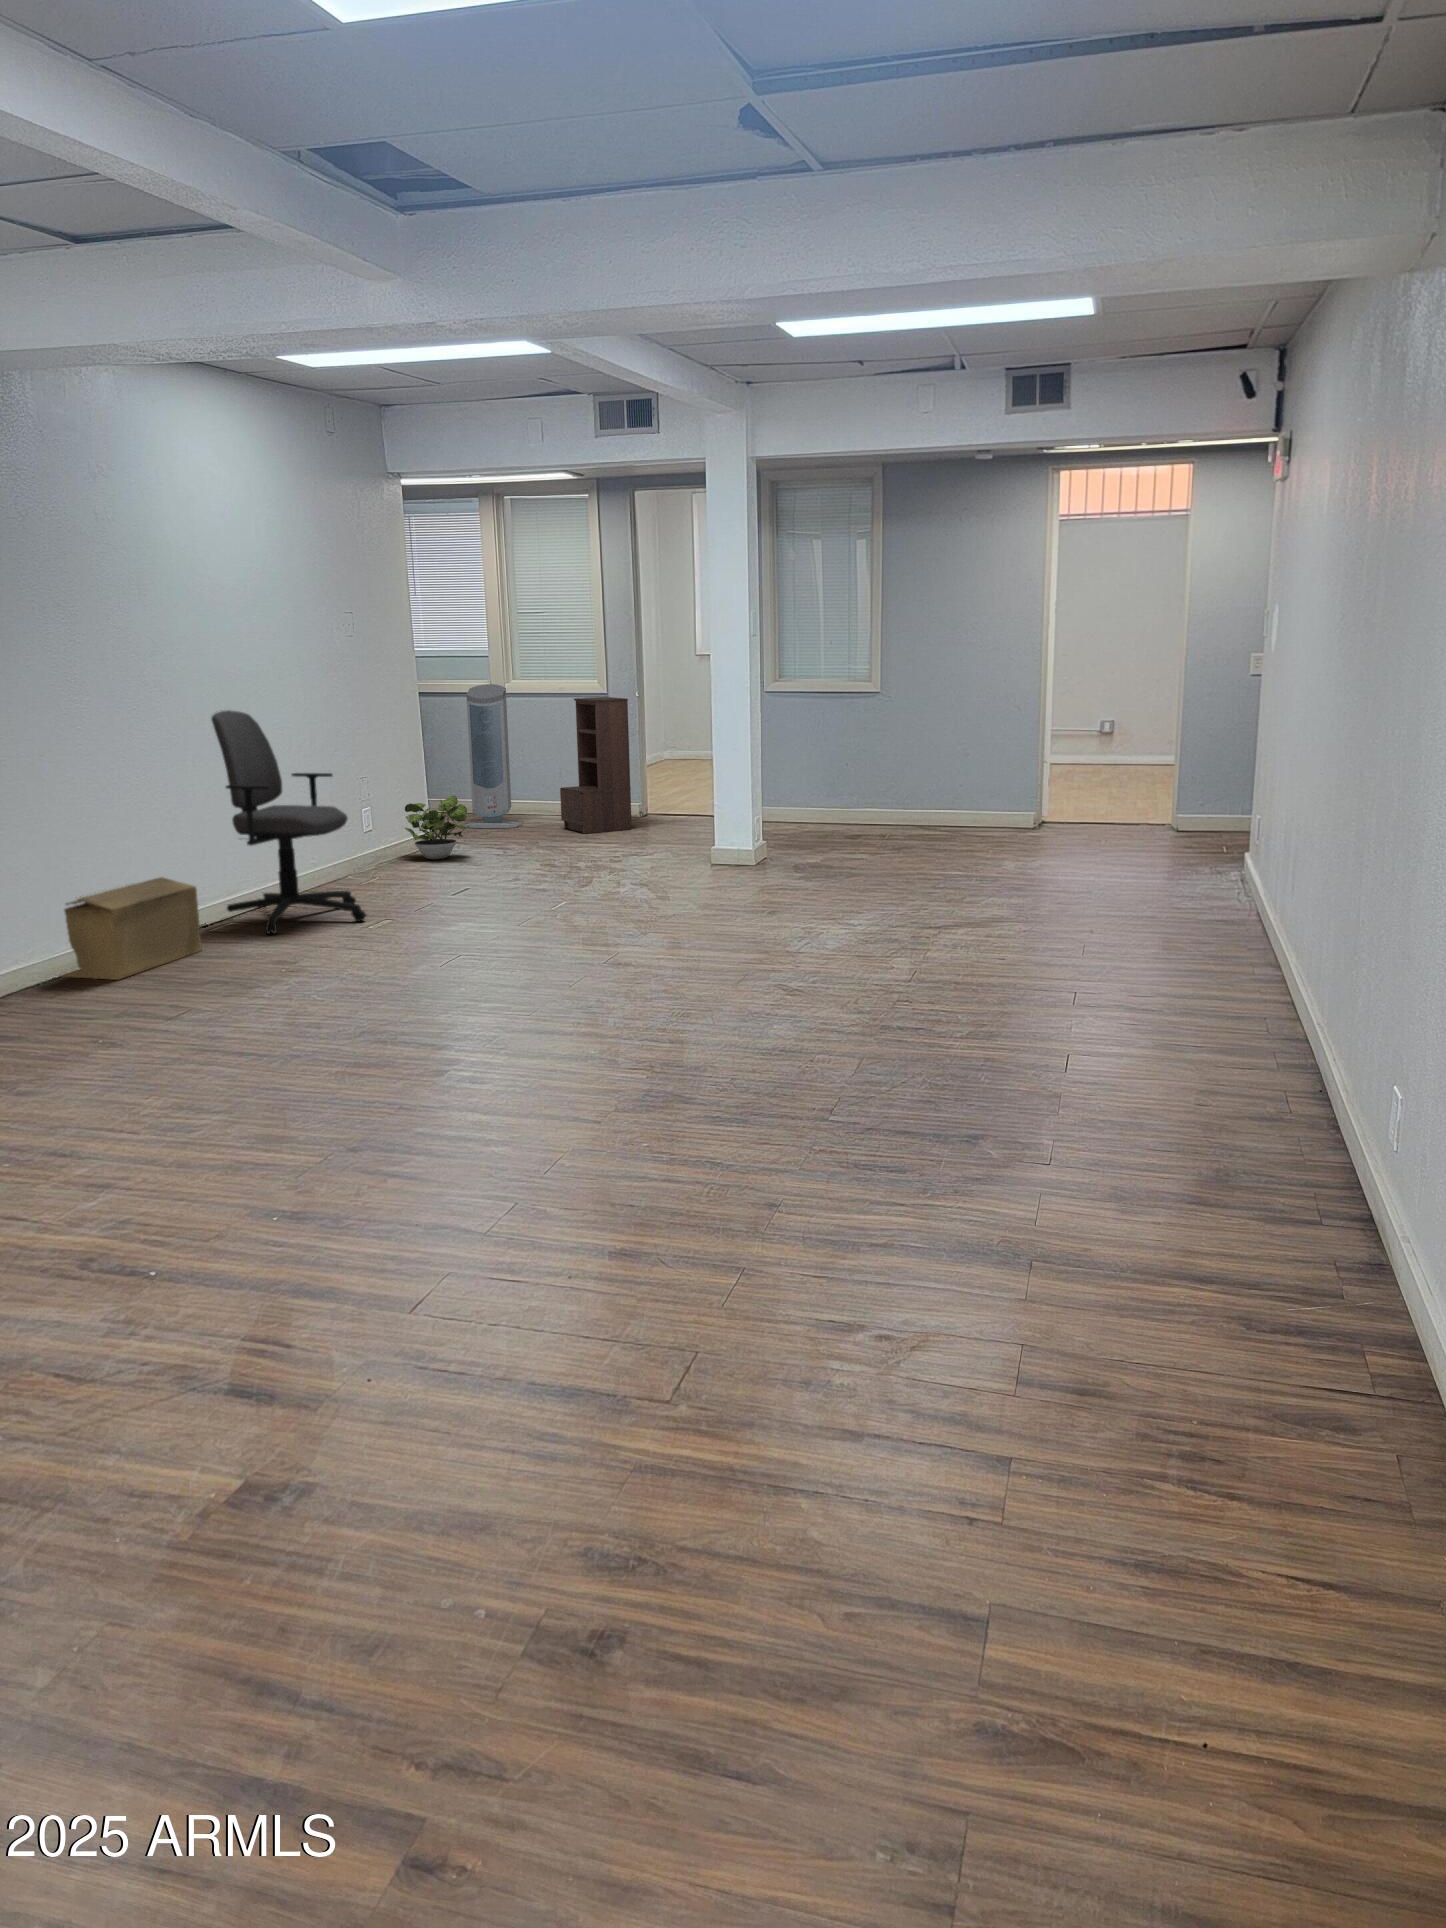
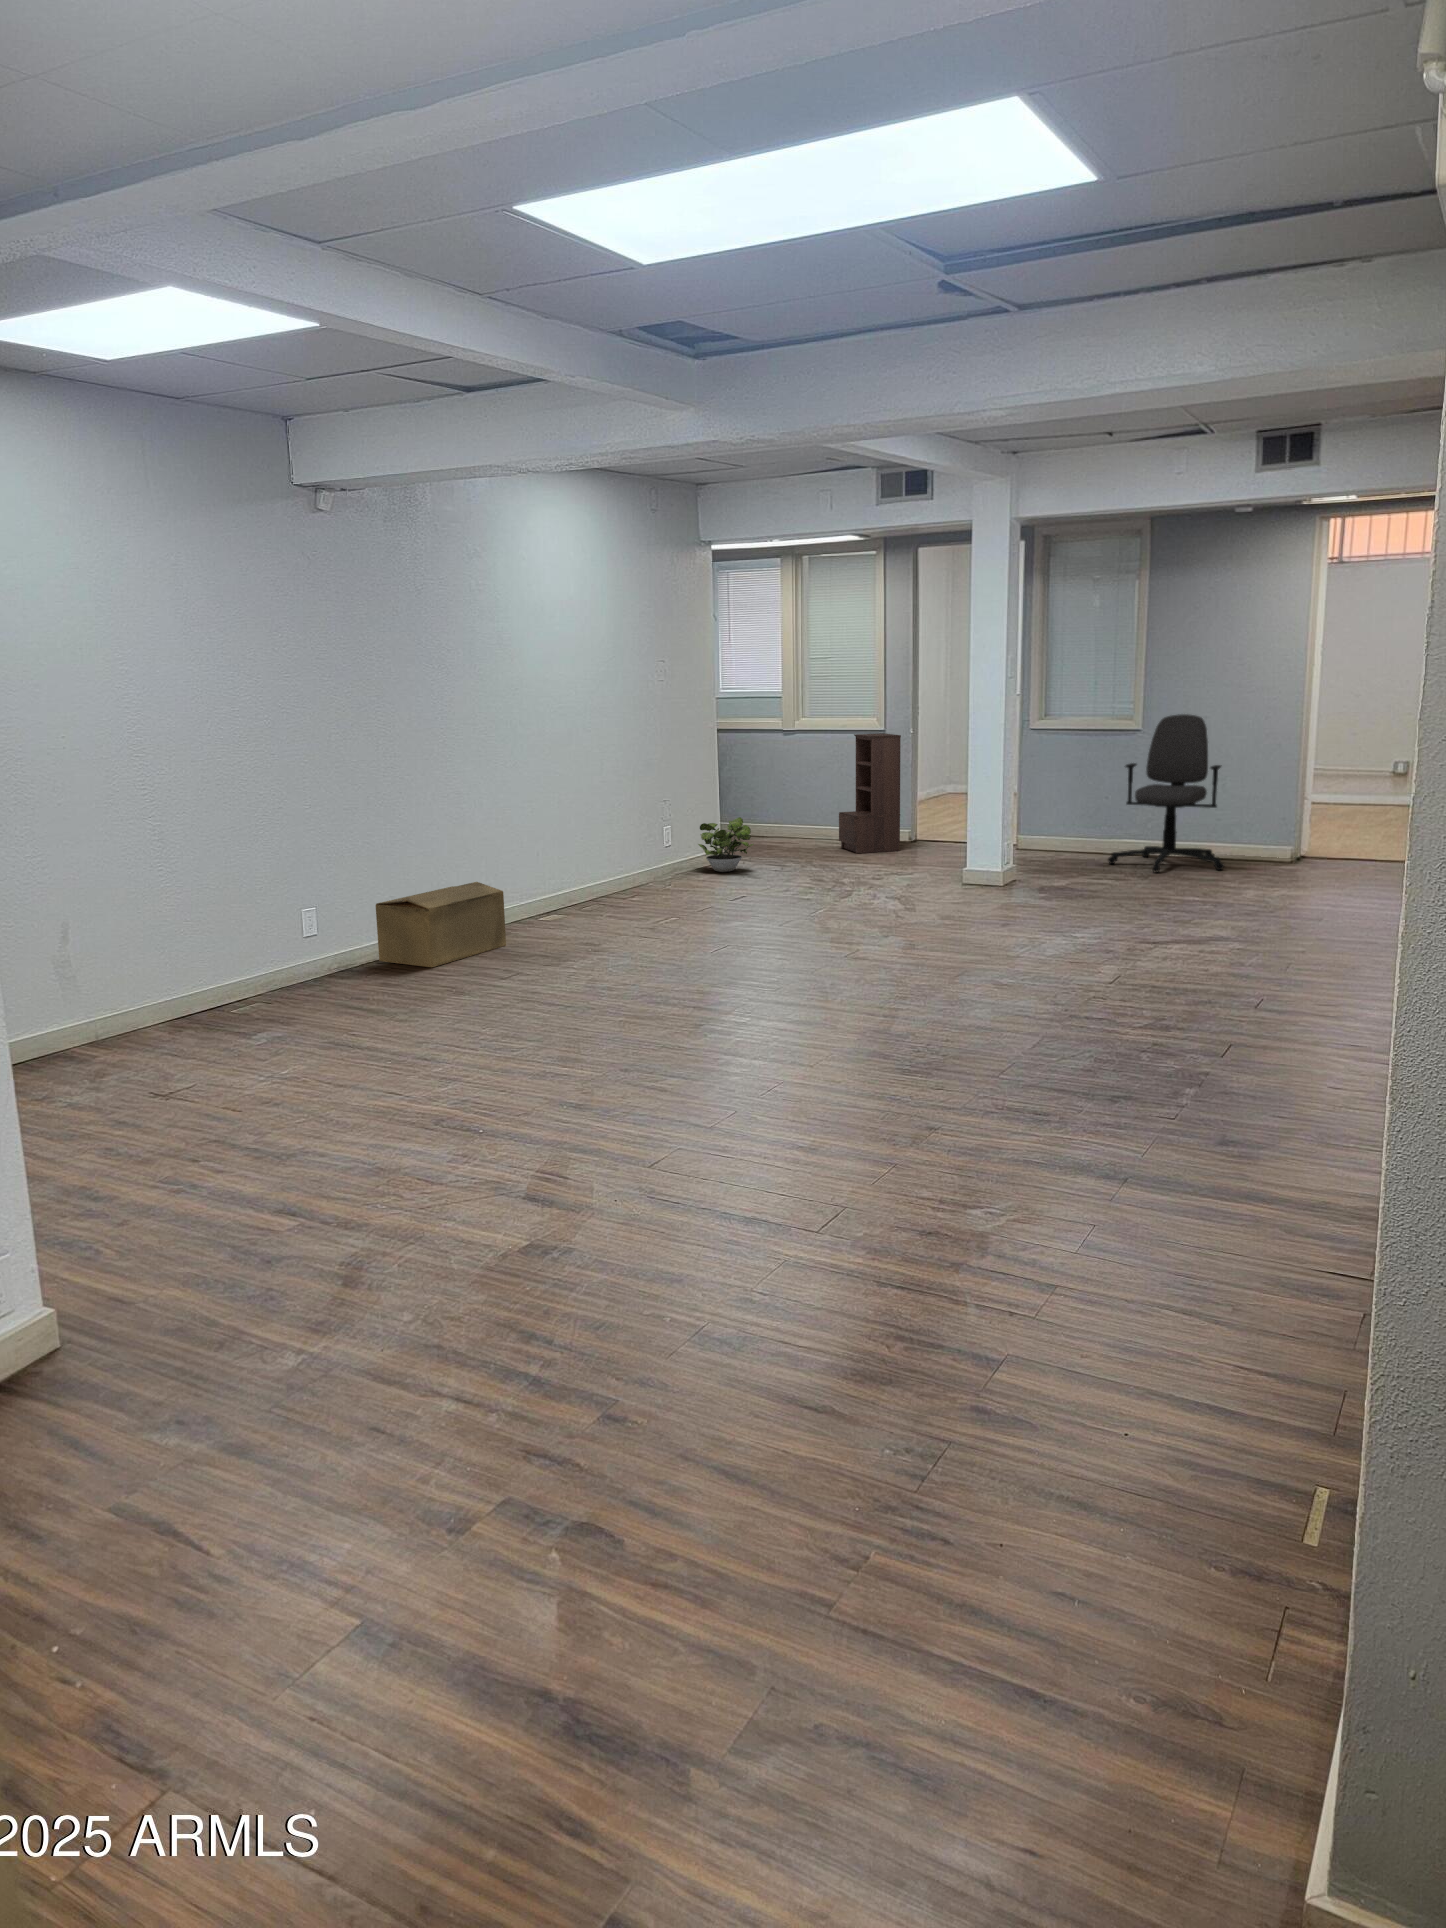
air purifier: present [464,684,522,828] -> none [756,721,806,846]
office chair: present [209,710,366,934] -> present [1108,714,1224,872]

